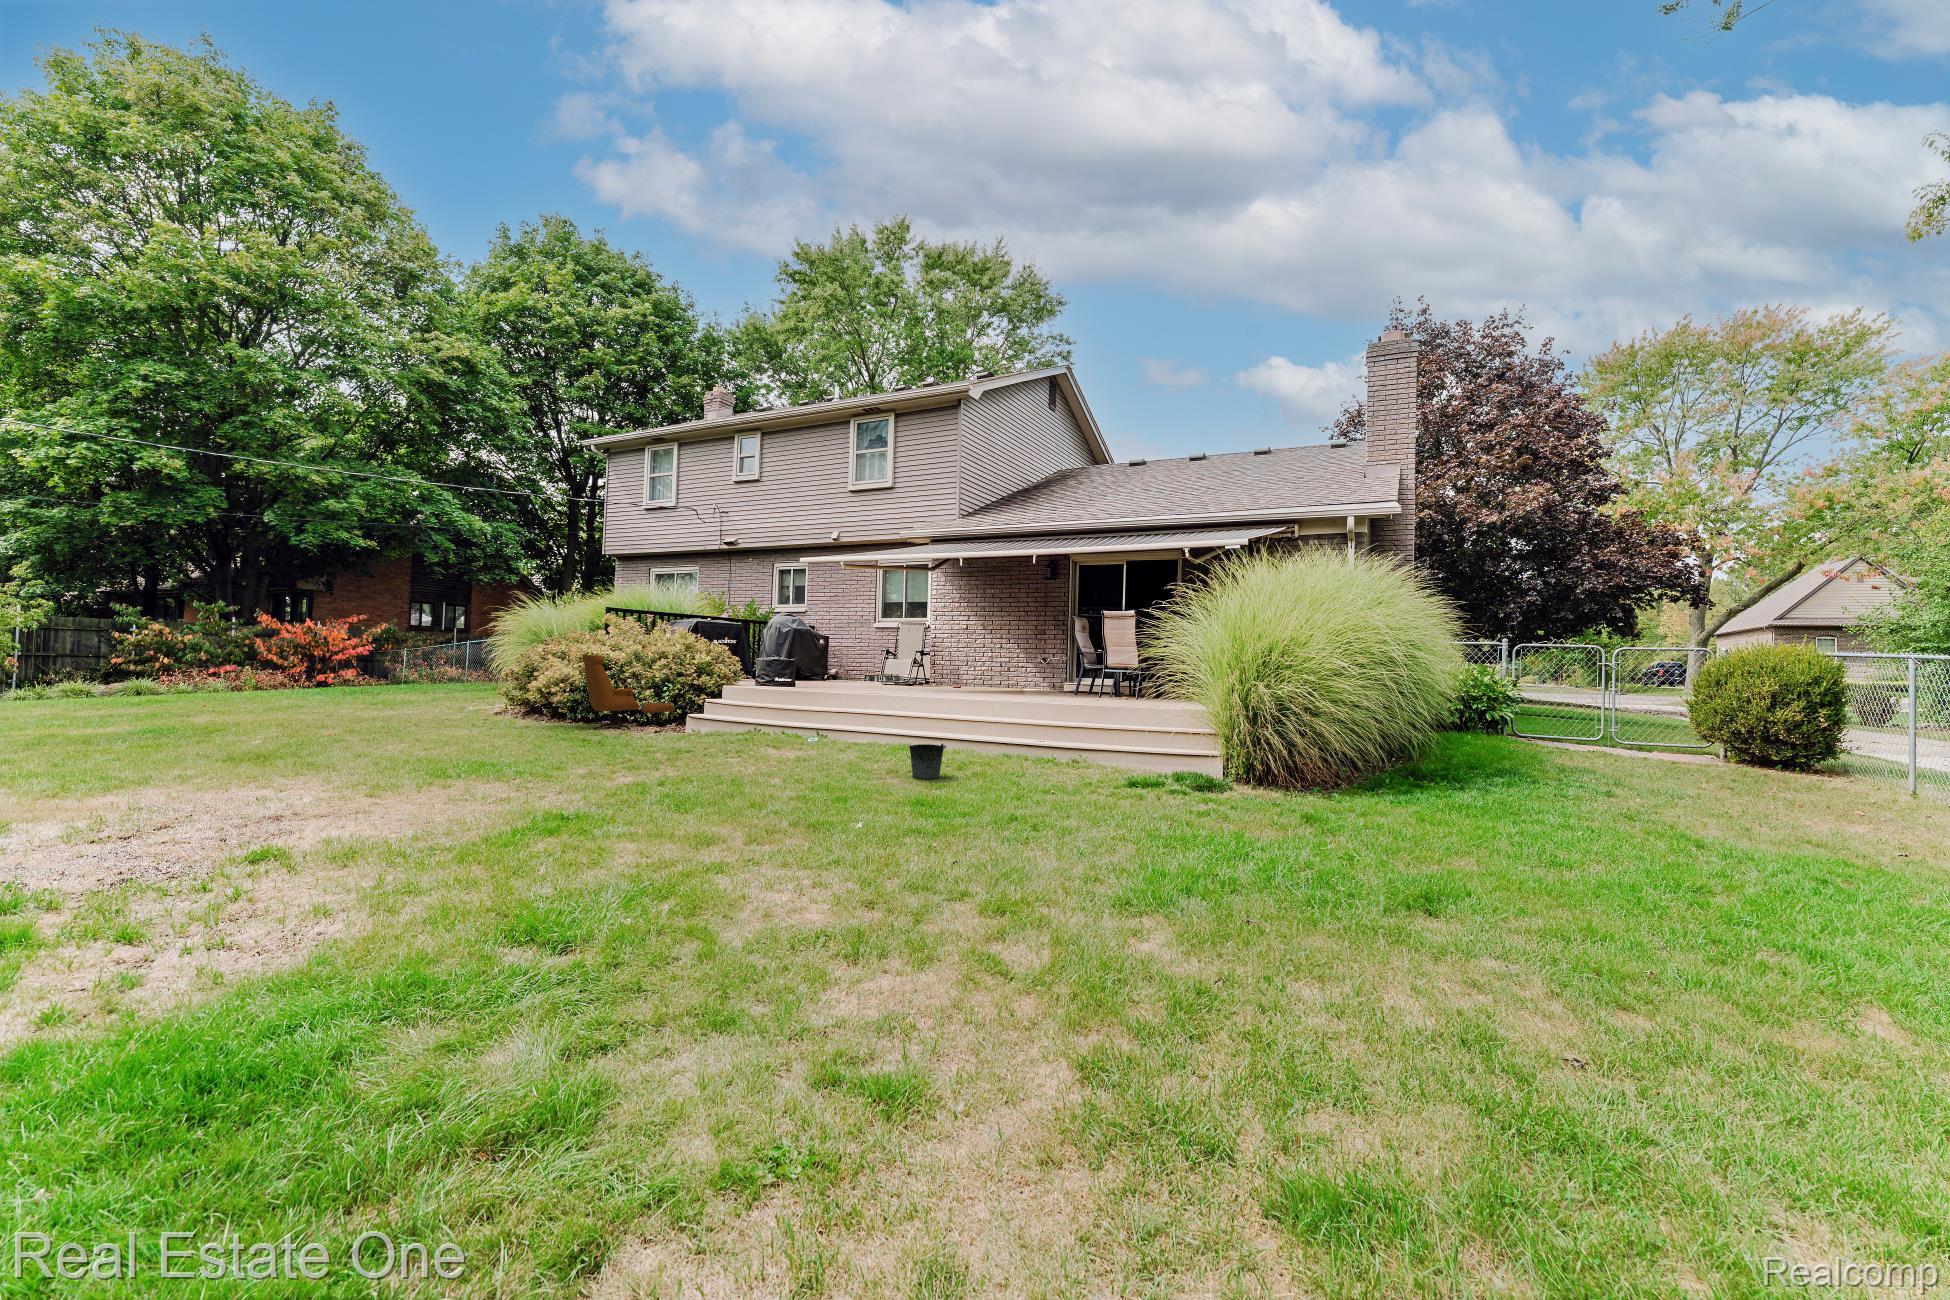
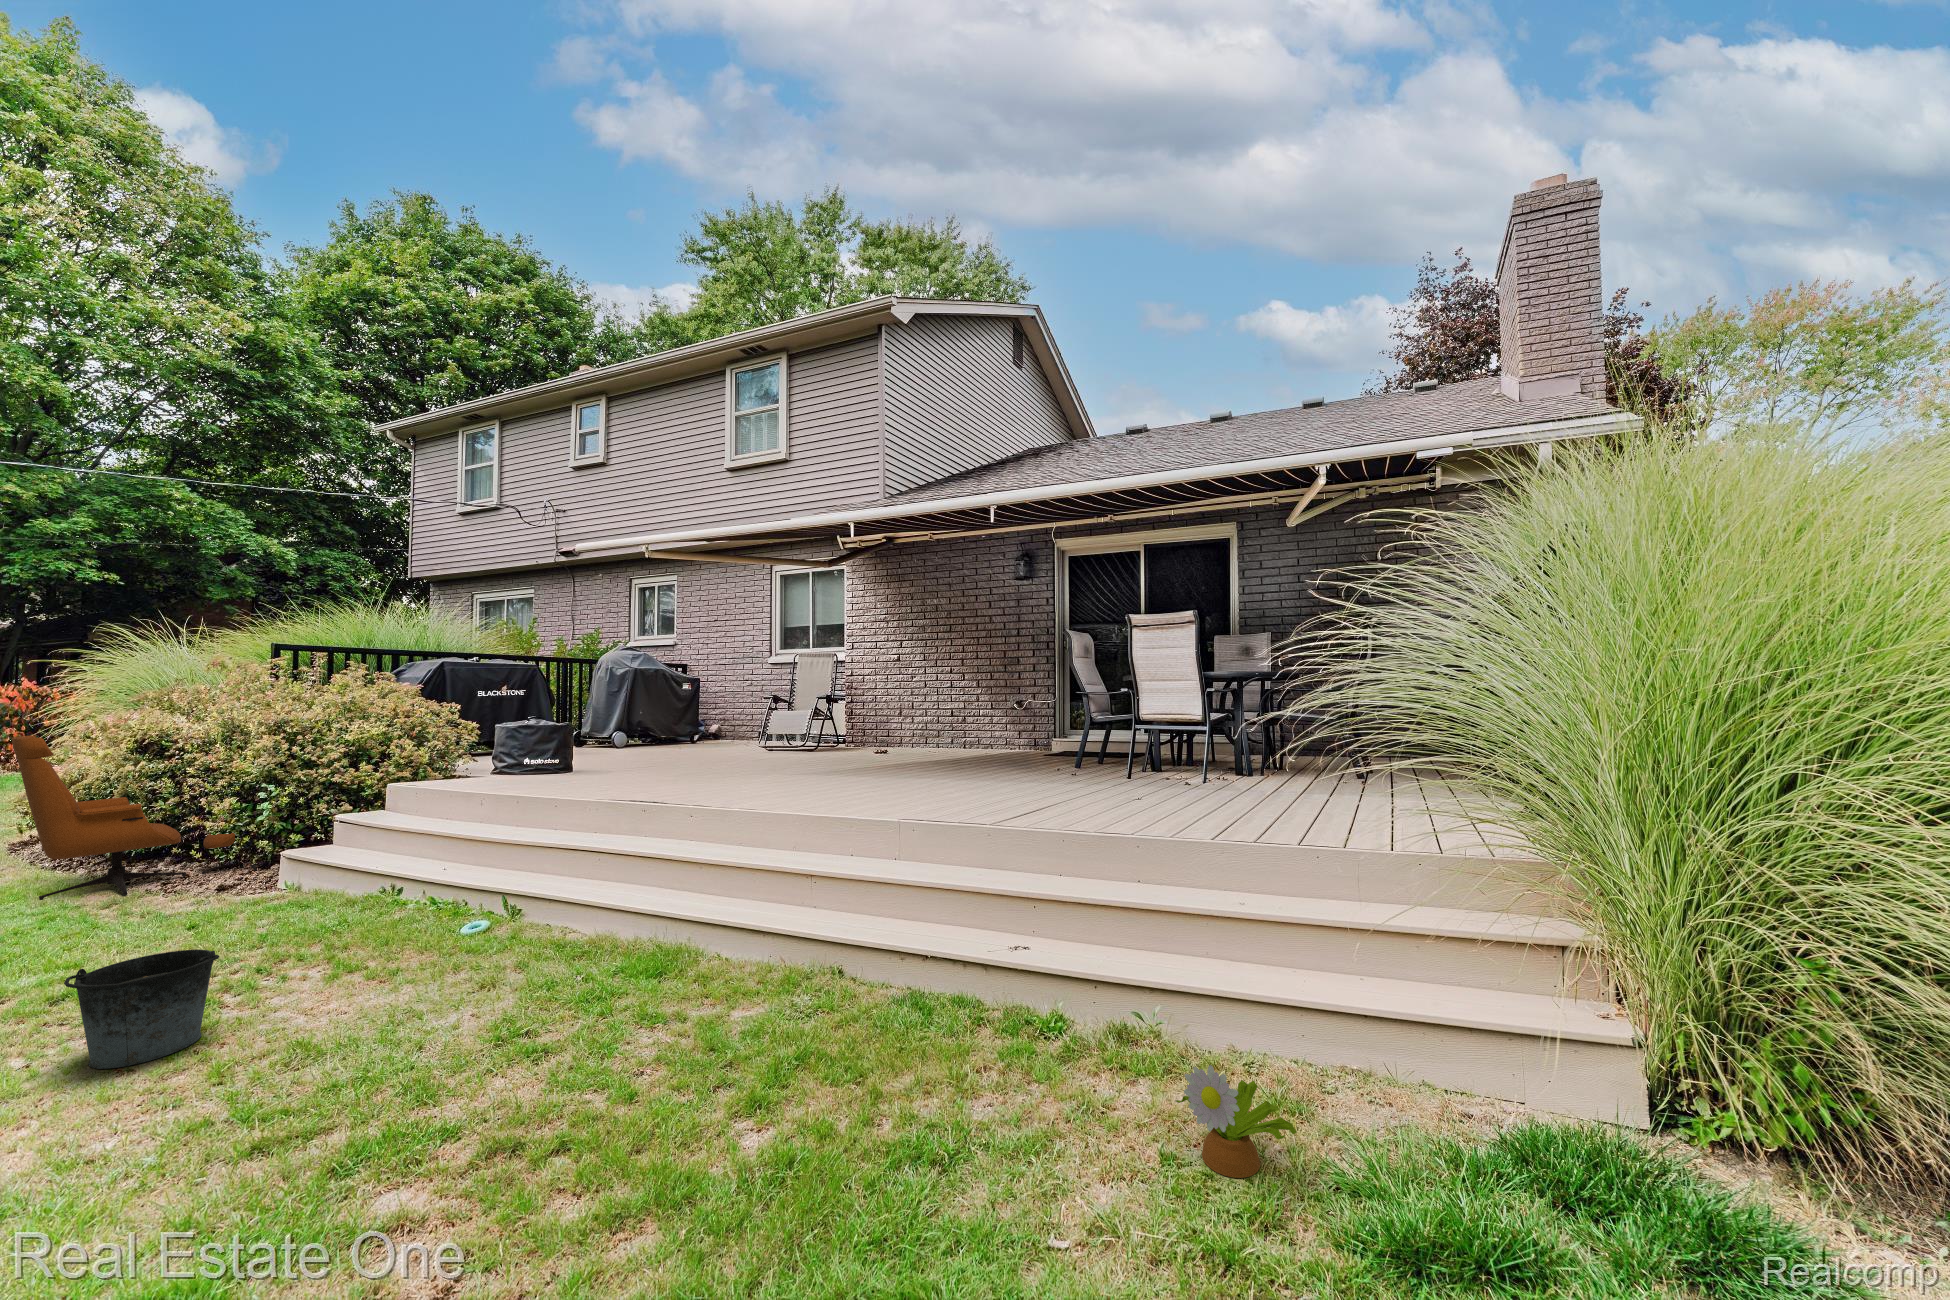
bucket: present [909,744,946,779] -> present [64,950,219,1069]
decorative plant: none [1090,754,1120,783] -> present [1176,1065,1297,1178]

